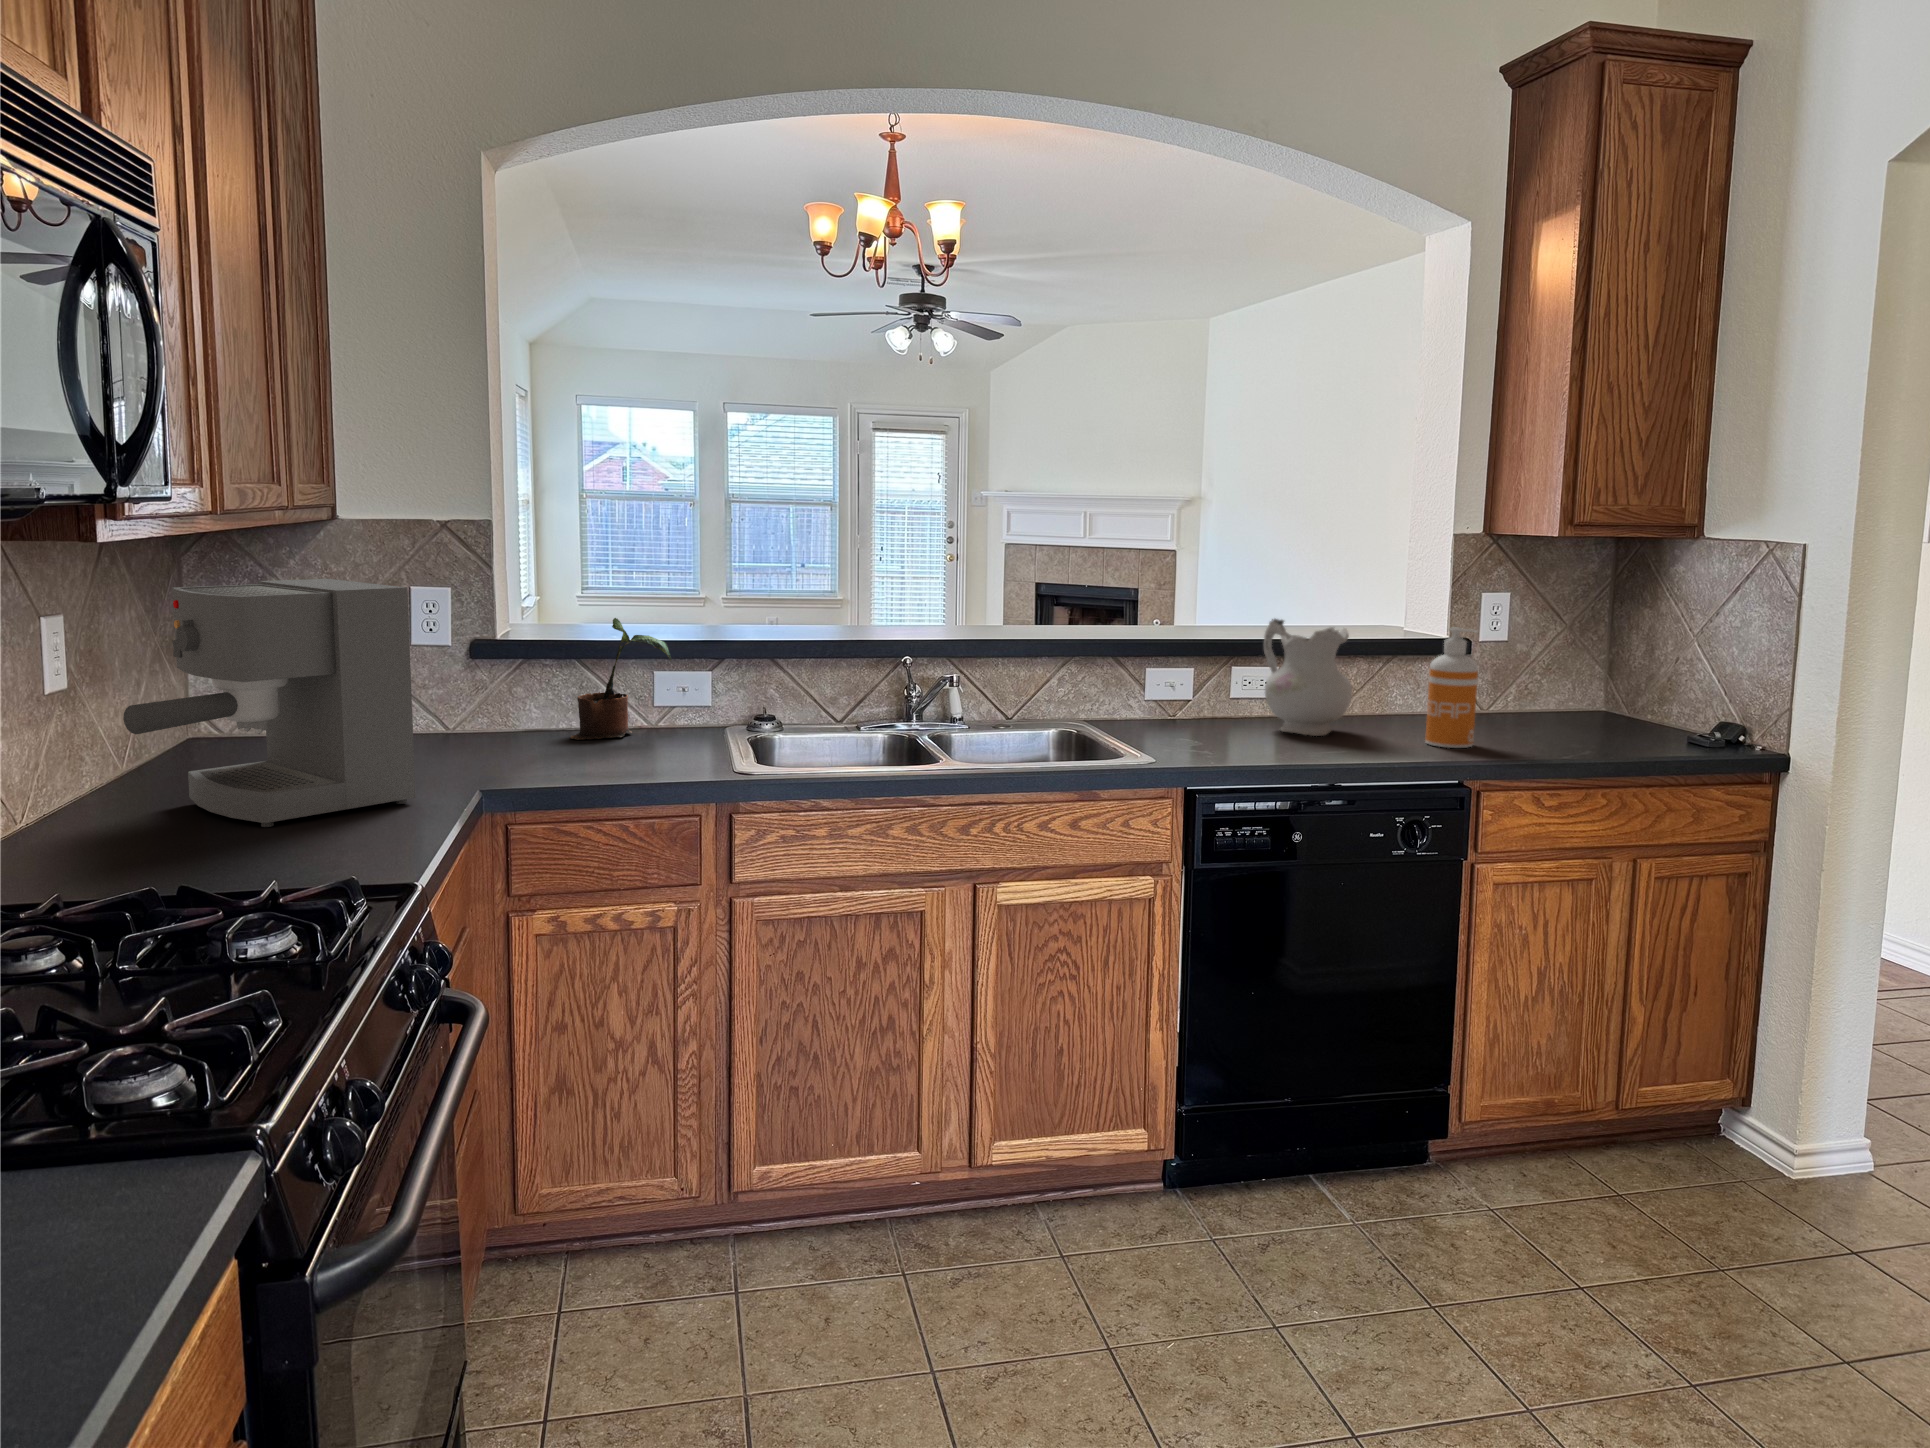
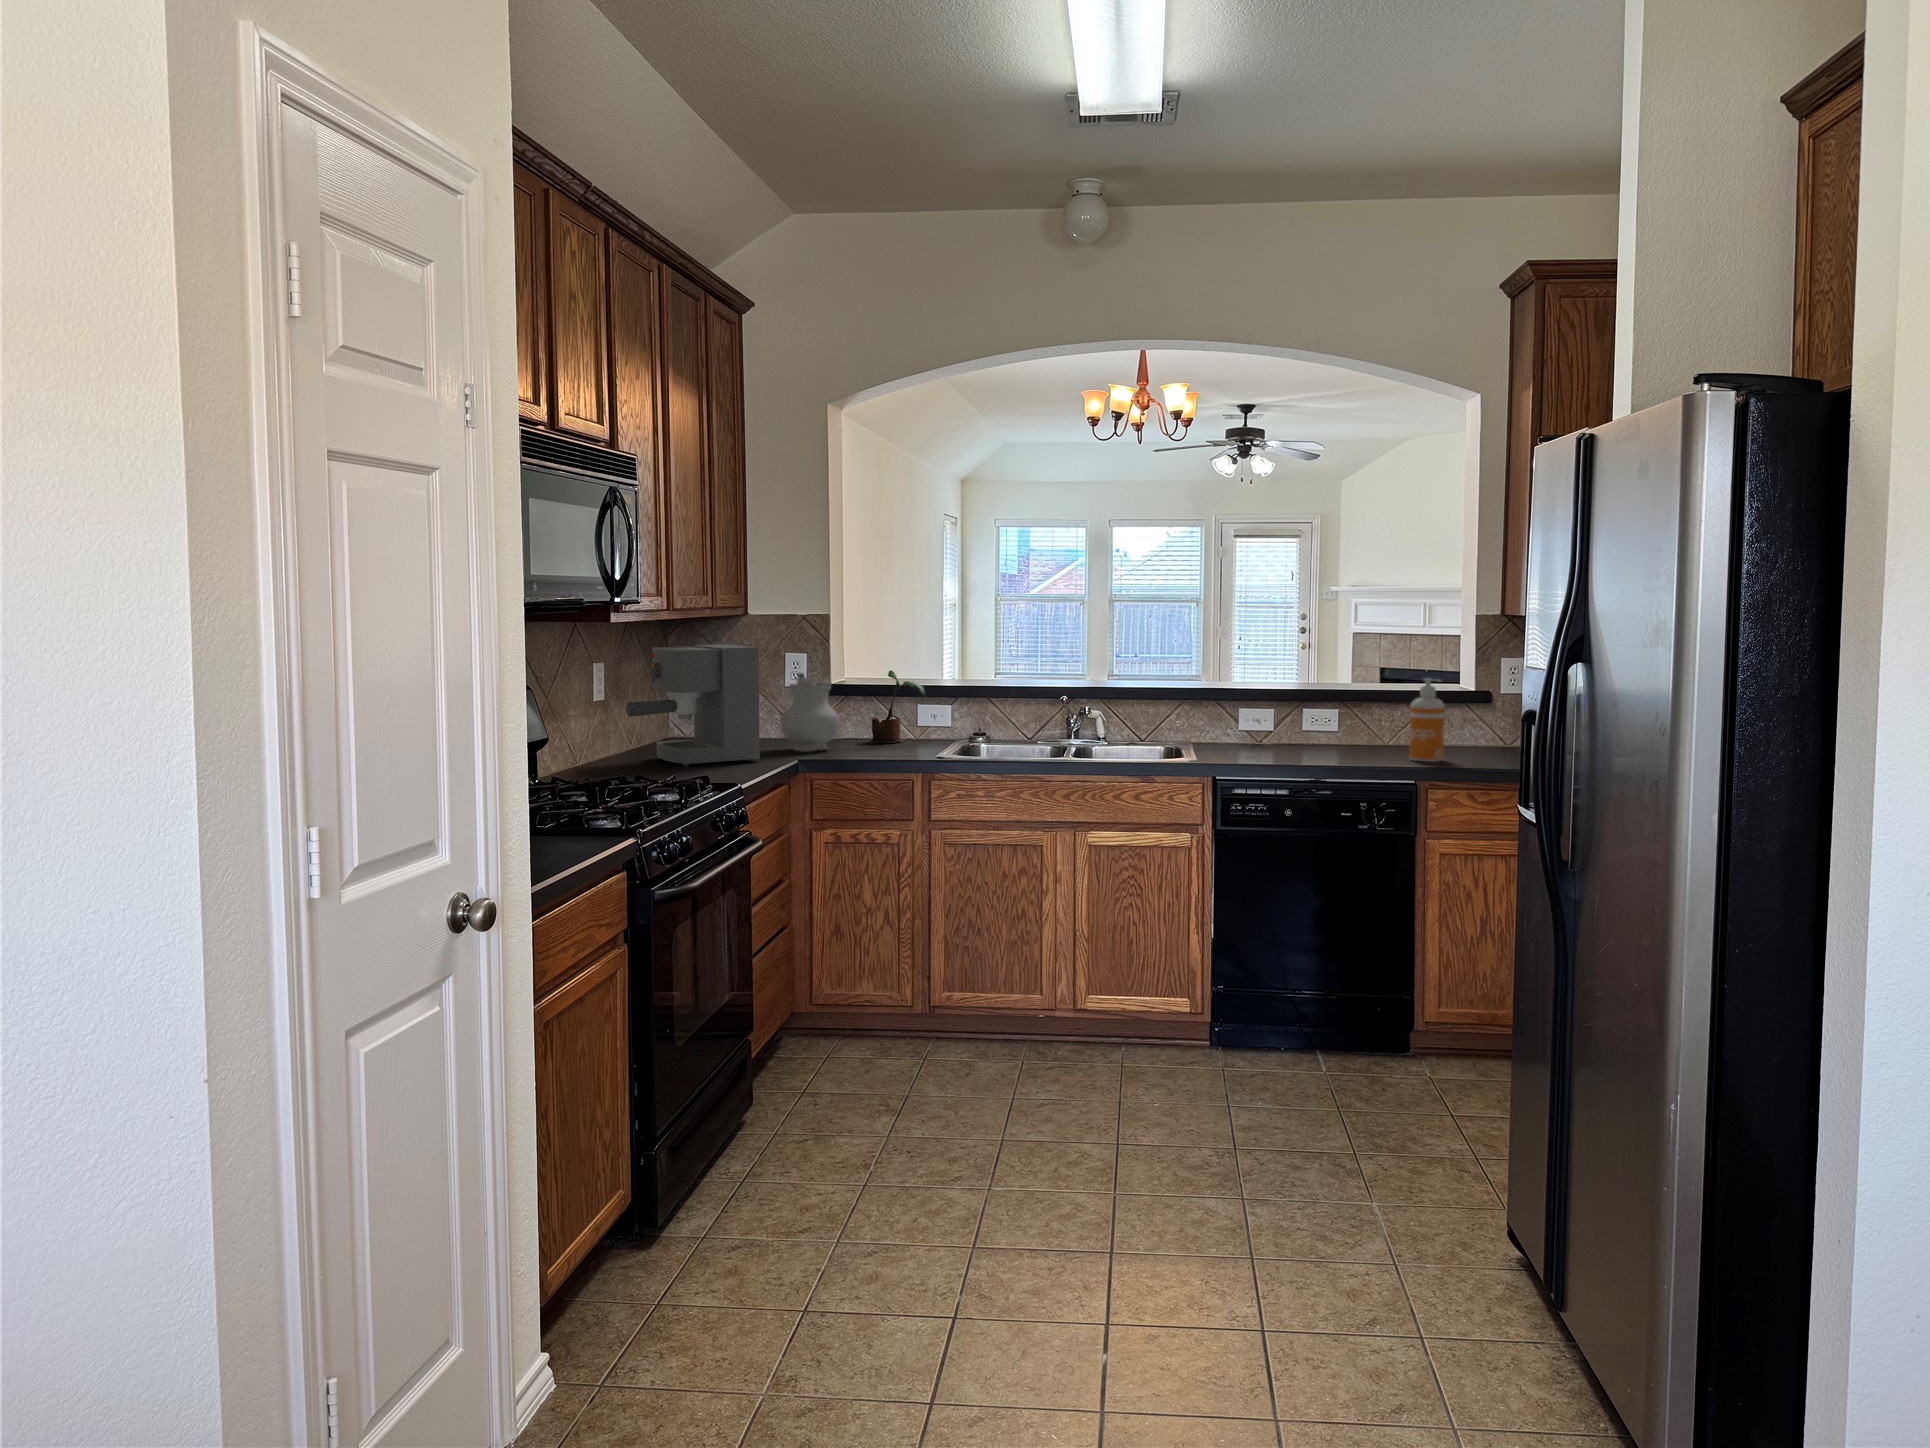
ceramic pitcher: present [1264,619,1352,736] -> present [780,673,840,752]

